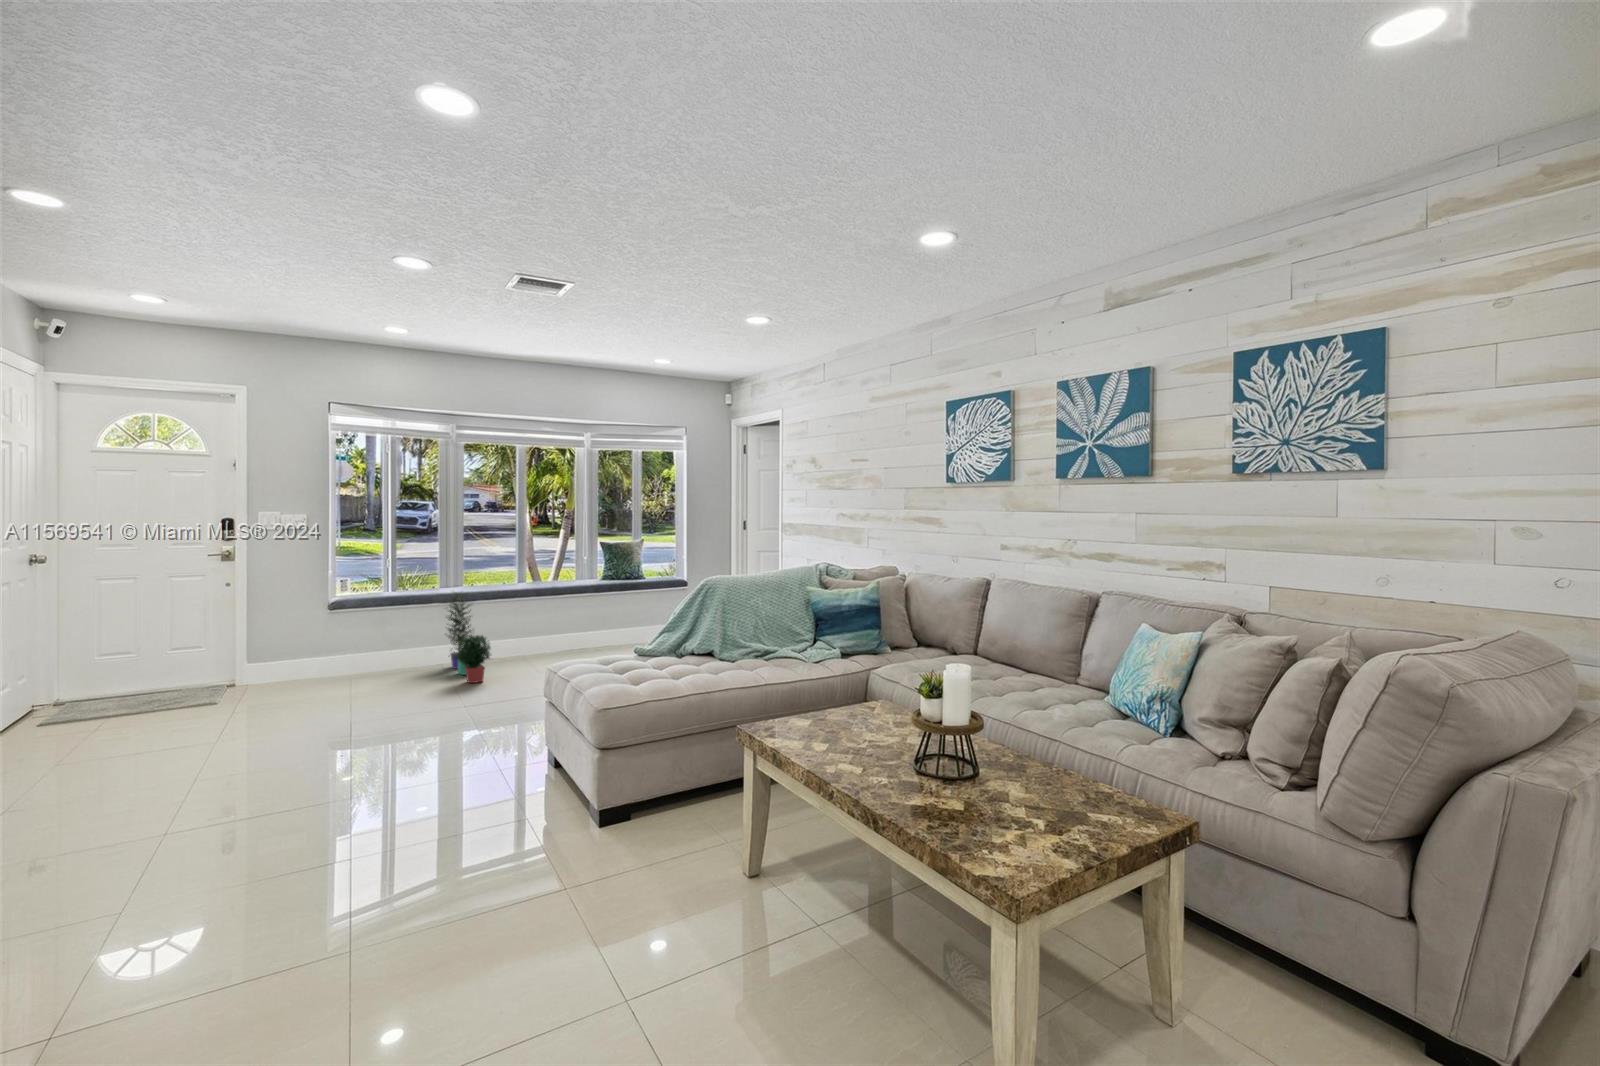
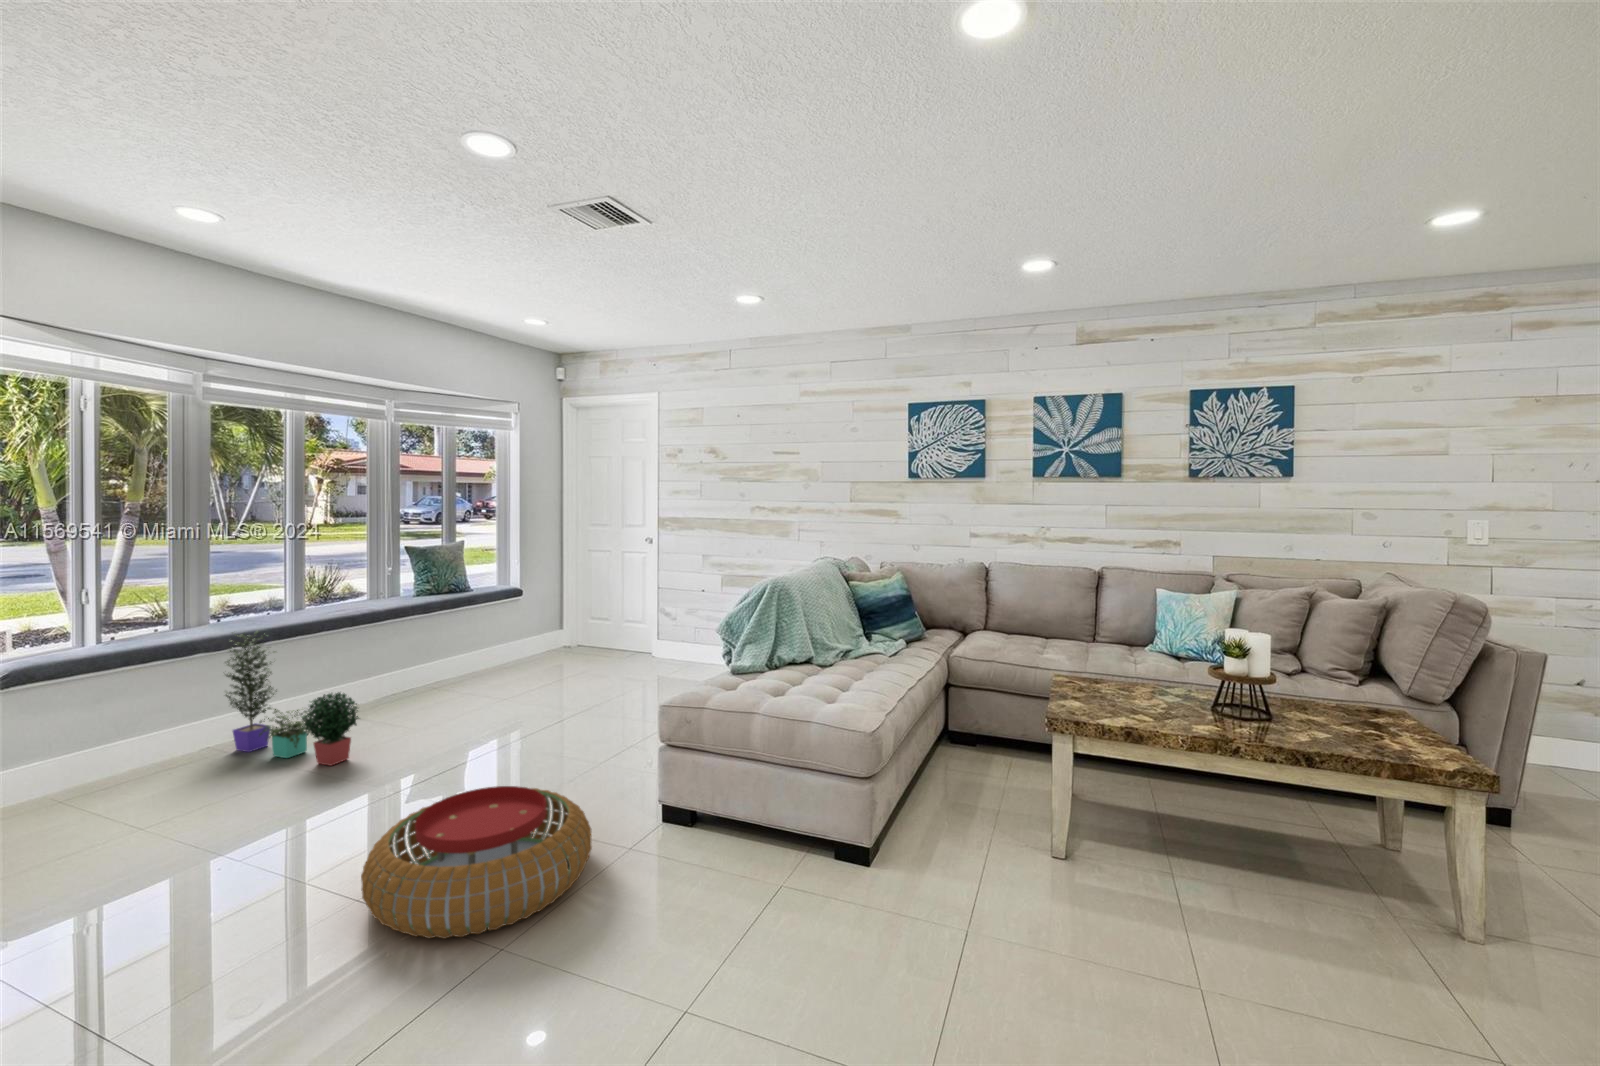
pouf: none [324,701,485,784] -> present [361,786,592,938]

